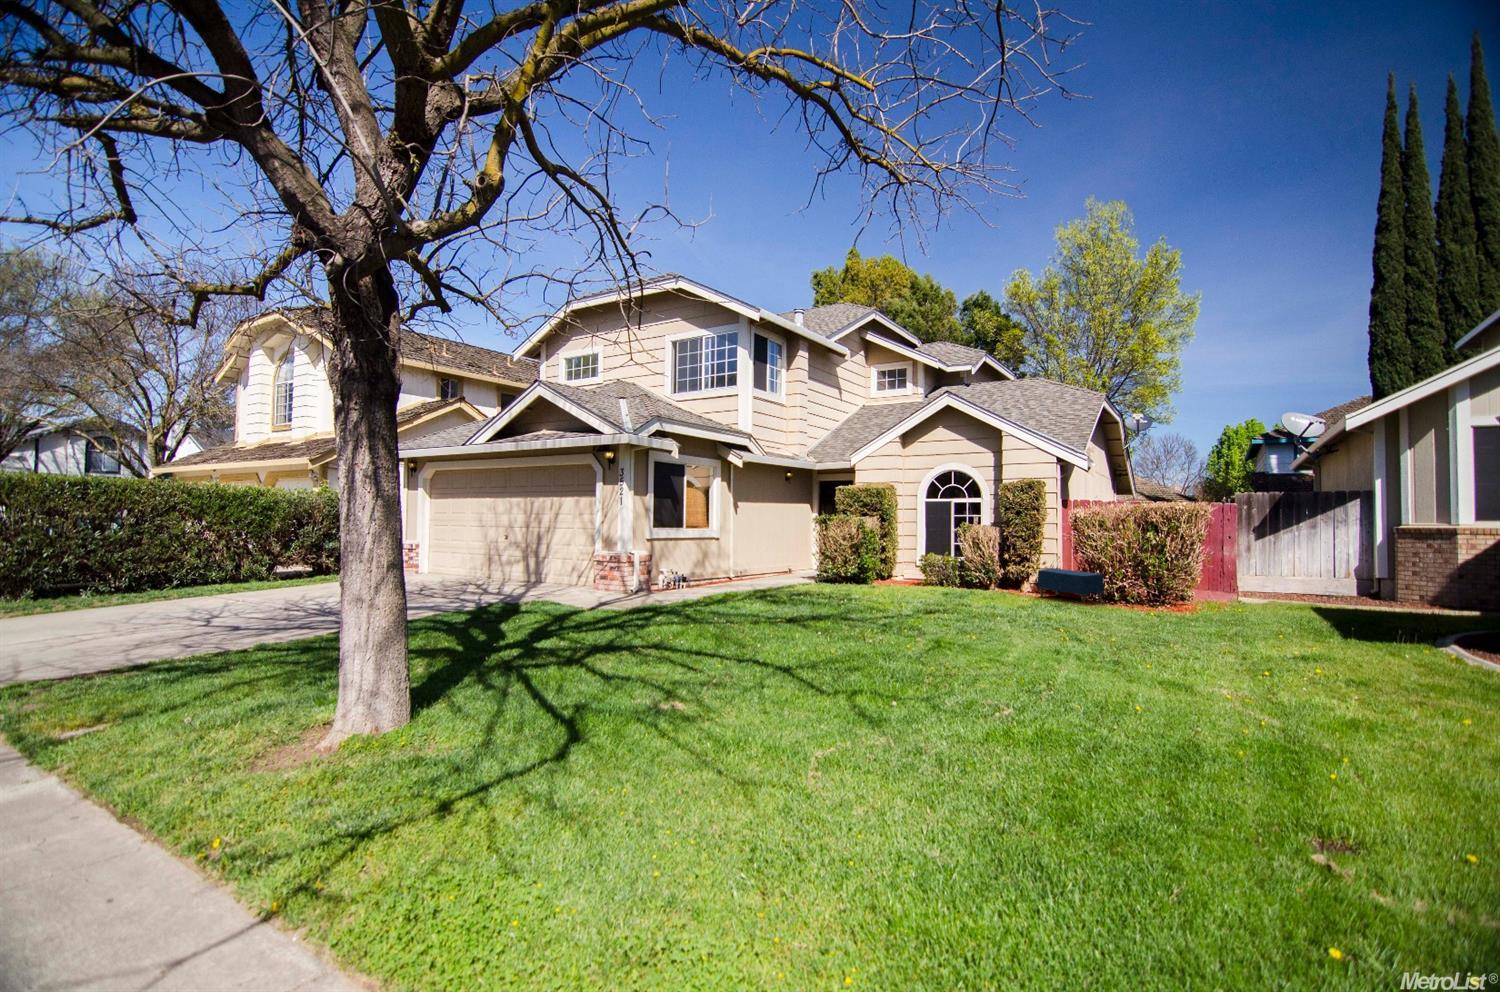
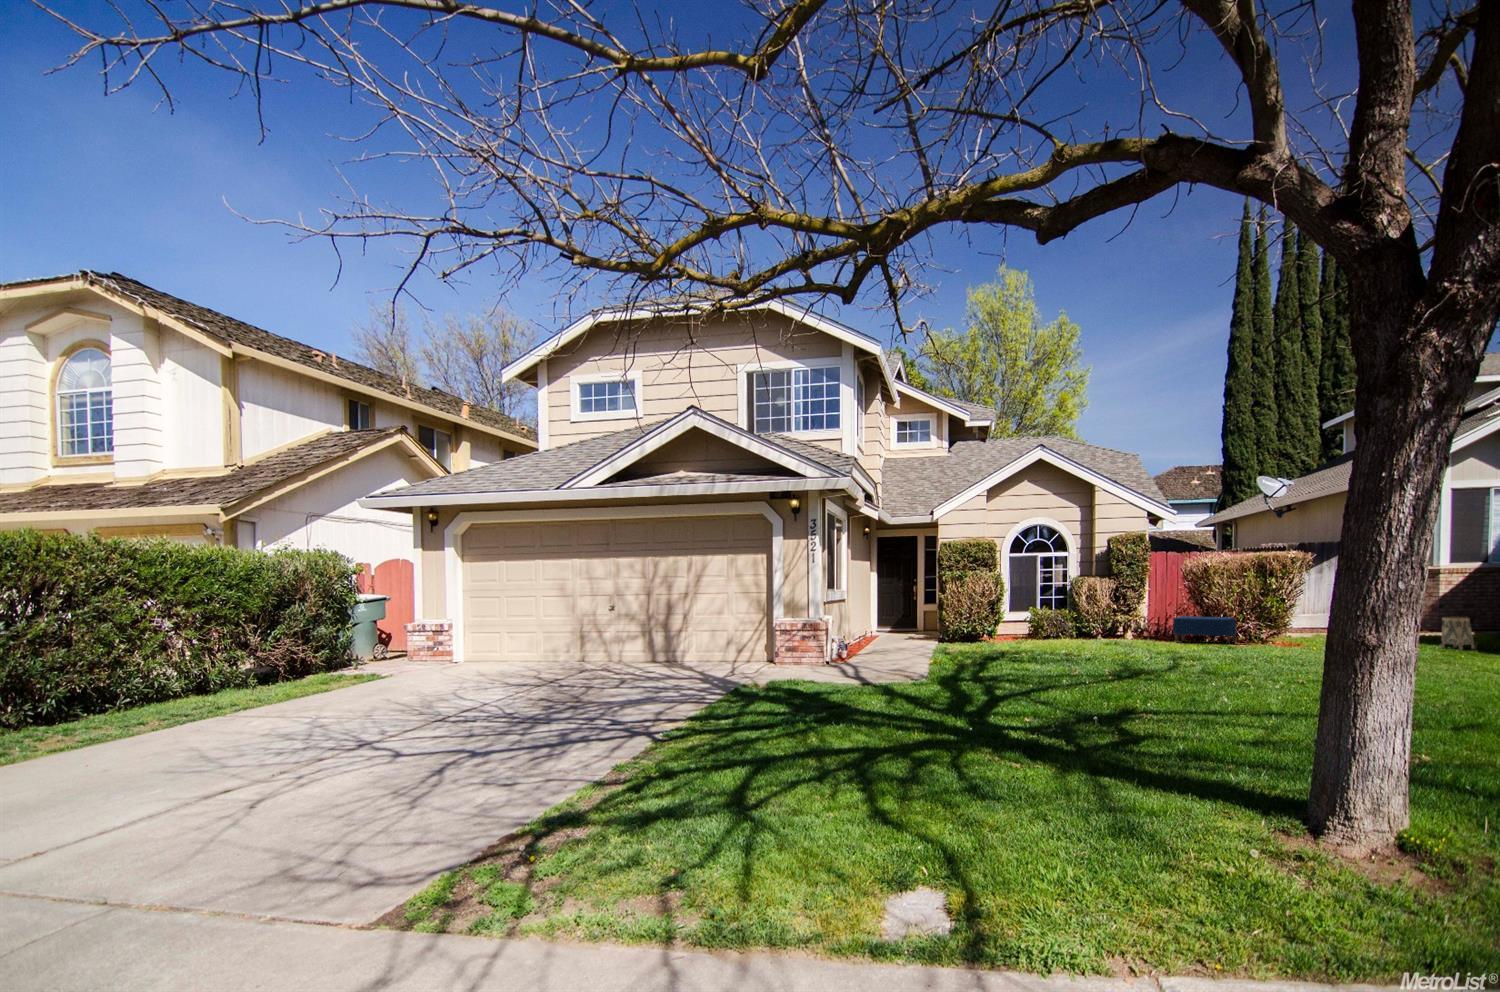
basket: none [1293,594,1337,638] -> present [1441,617,1474,650]

